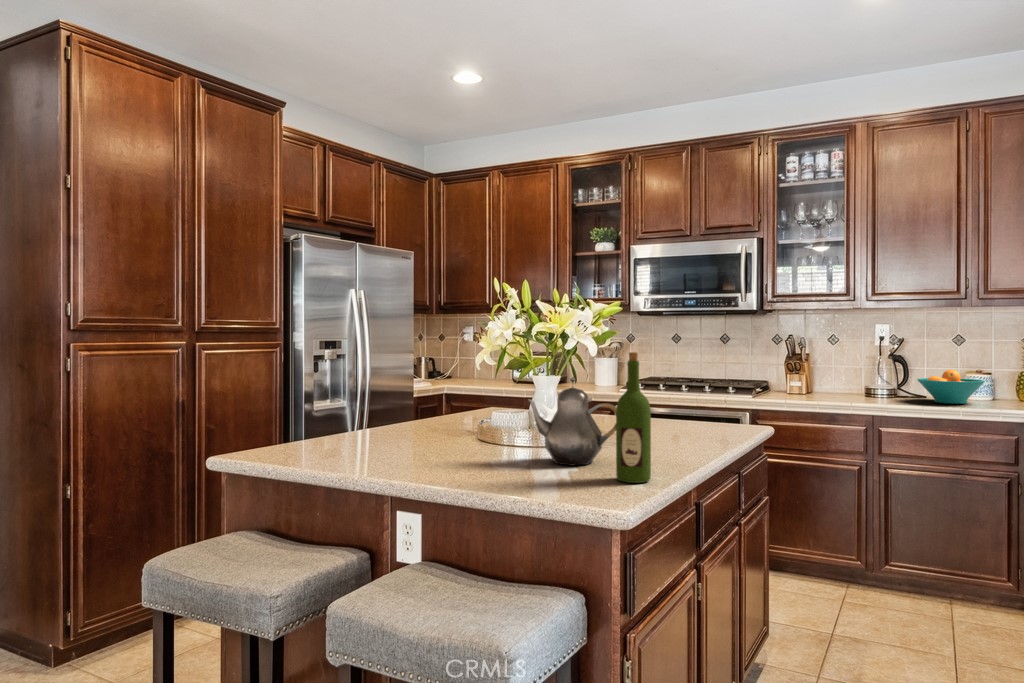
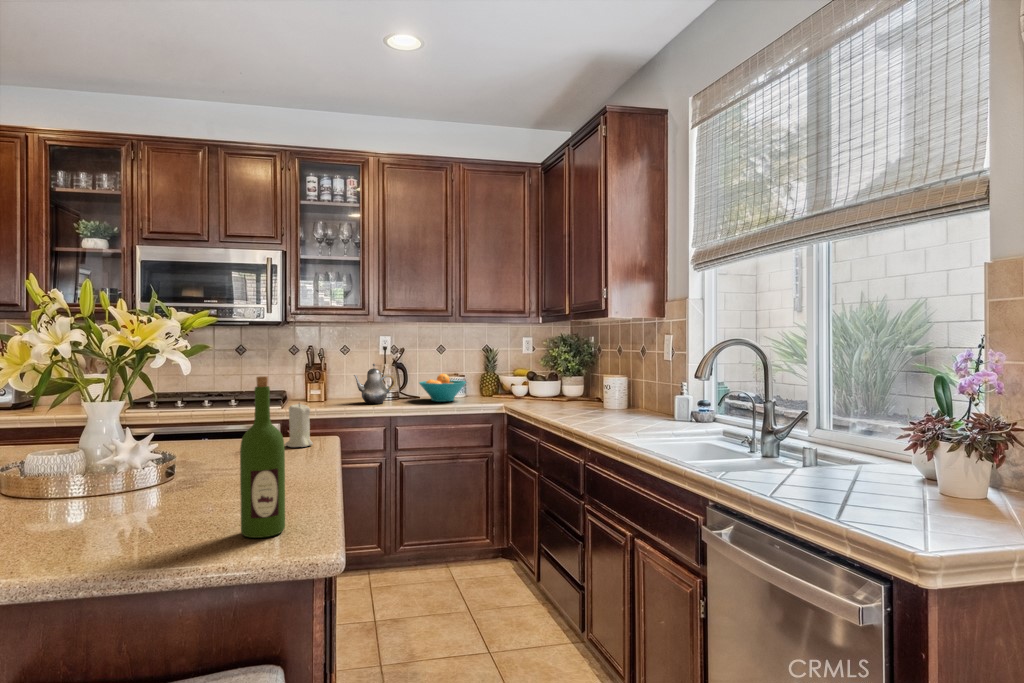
teapot: present [528,377,616,466] -> present [354,364,395,404]
candle: none [719,387,746,429] -> present [285,403,313,447]

